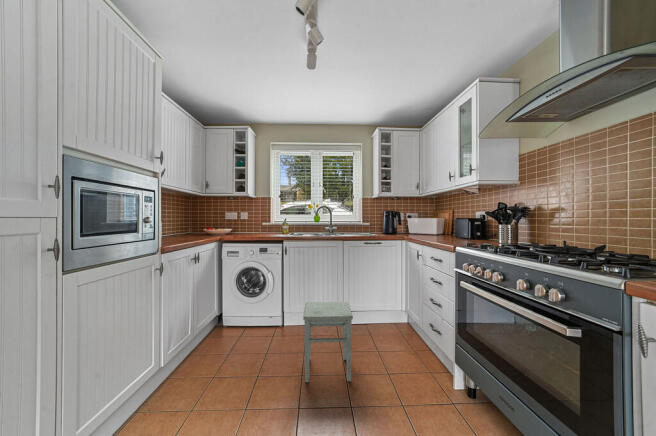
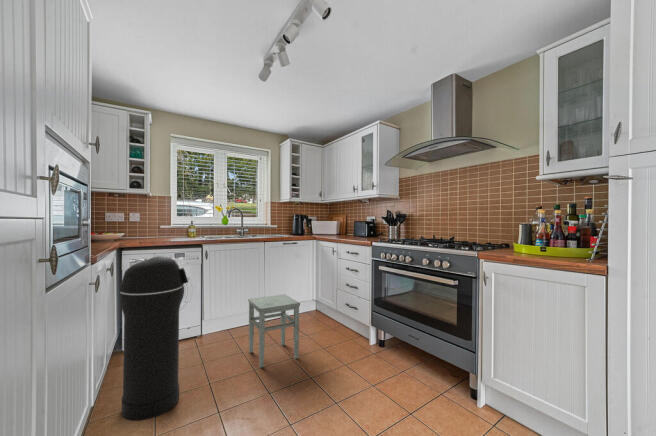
trash can: none [163,253,225,410] -> present [119,256,188,421]

